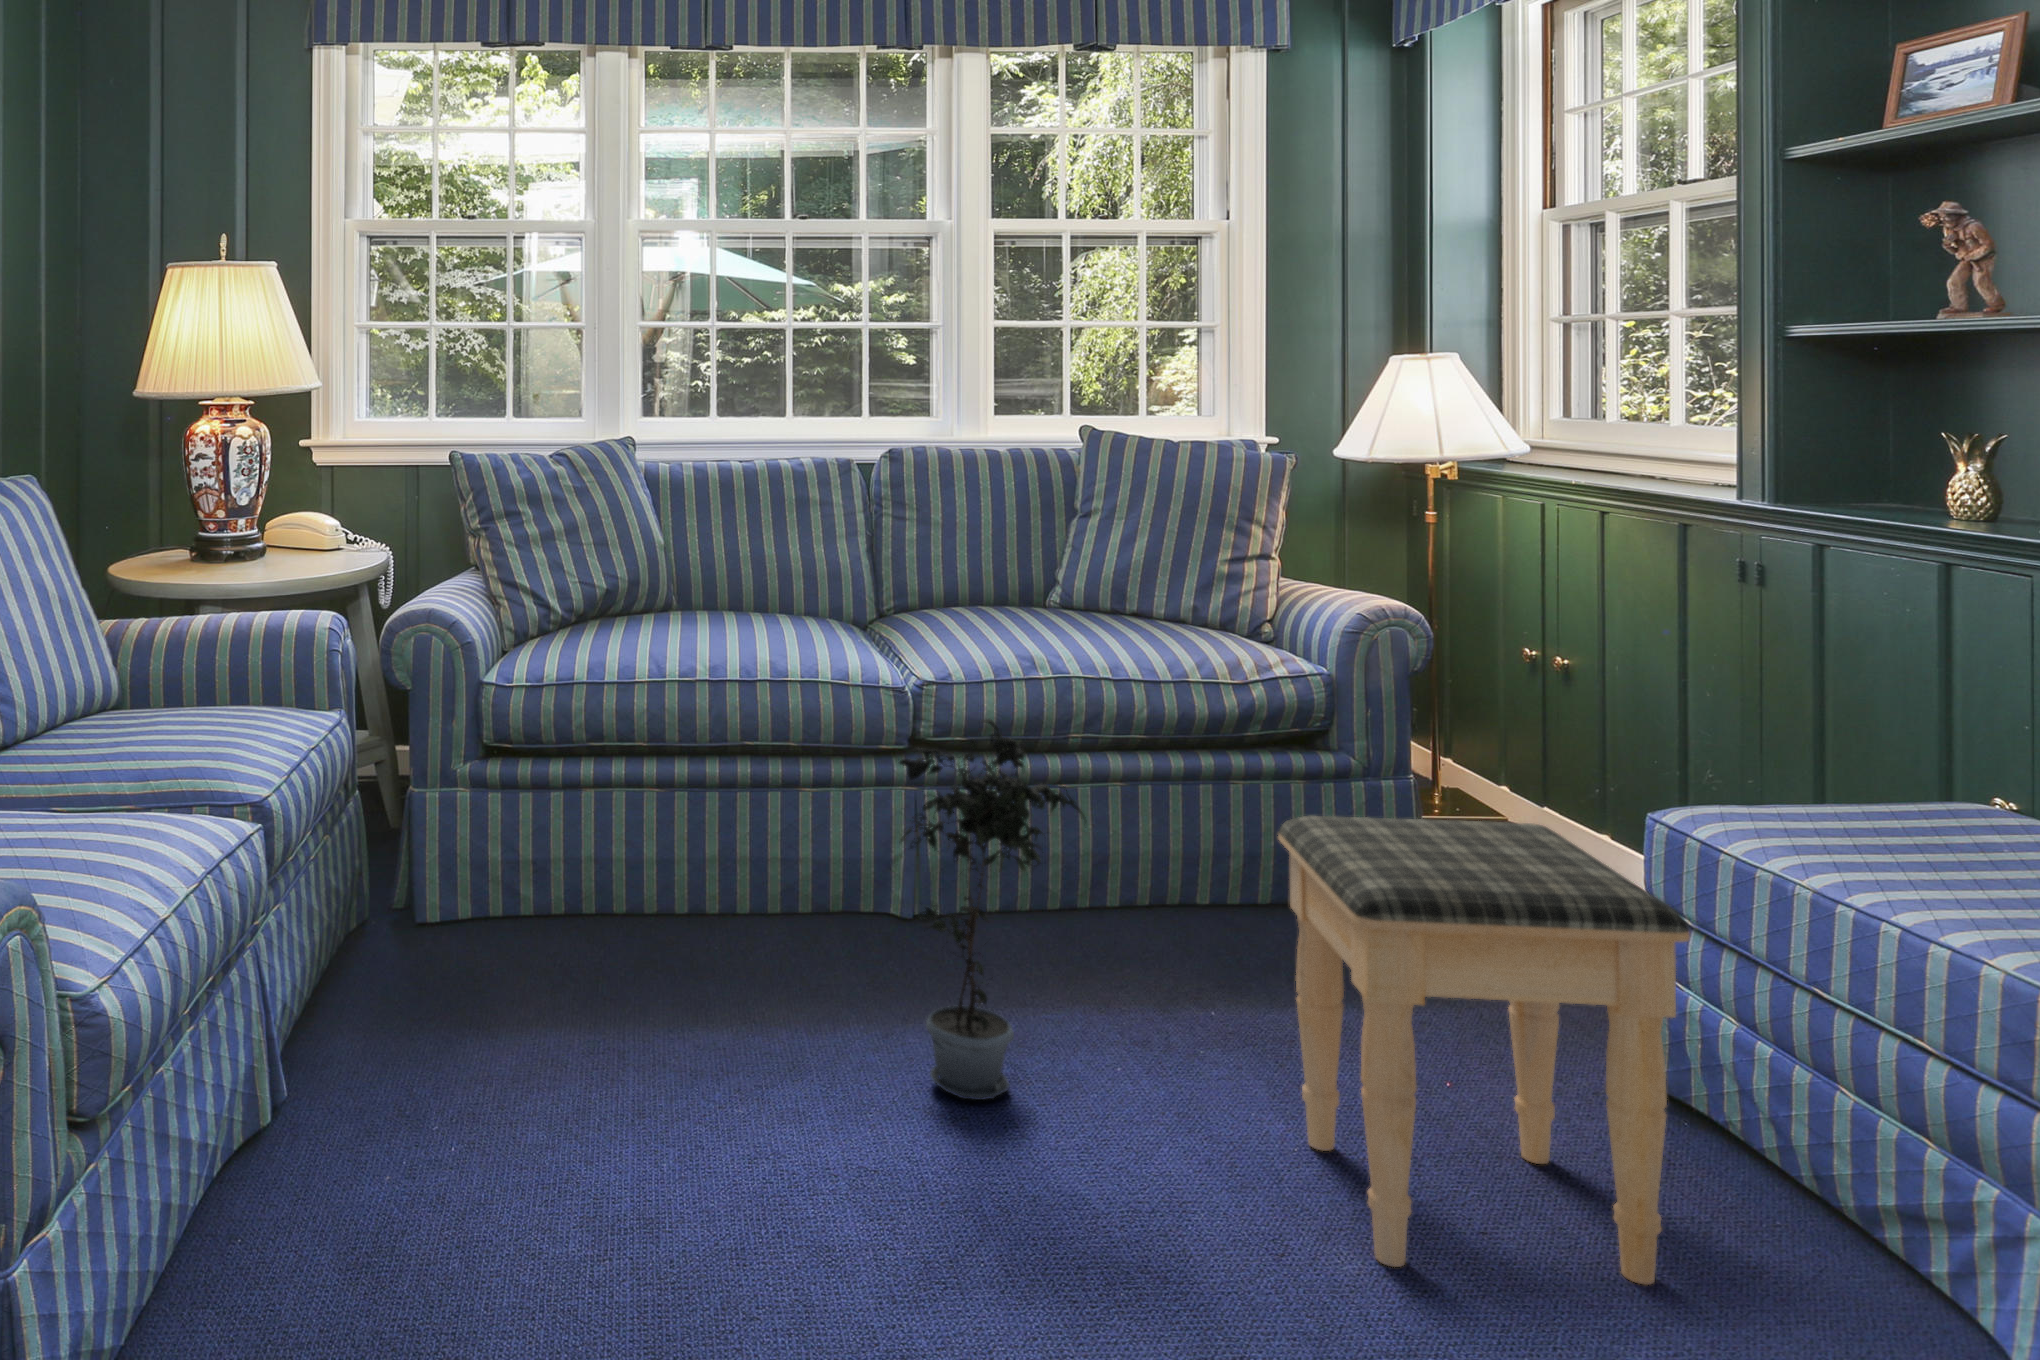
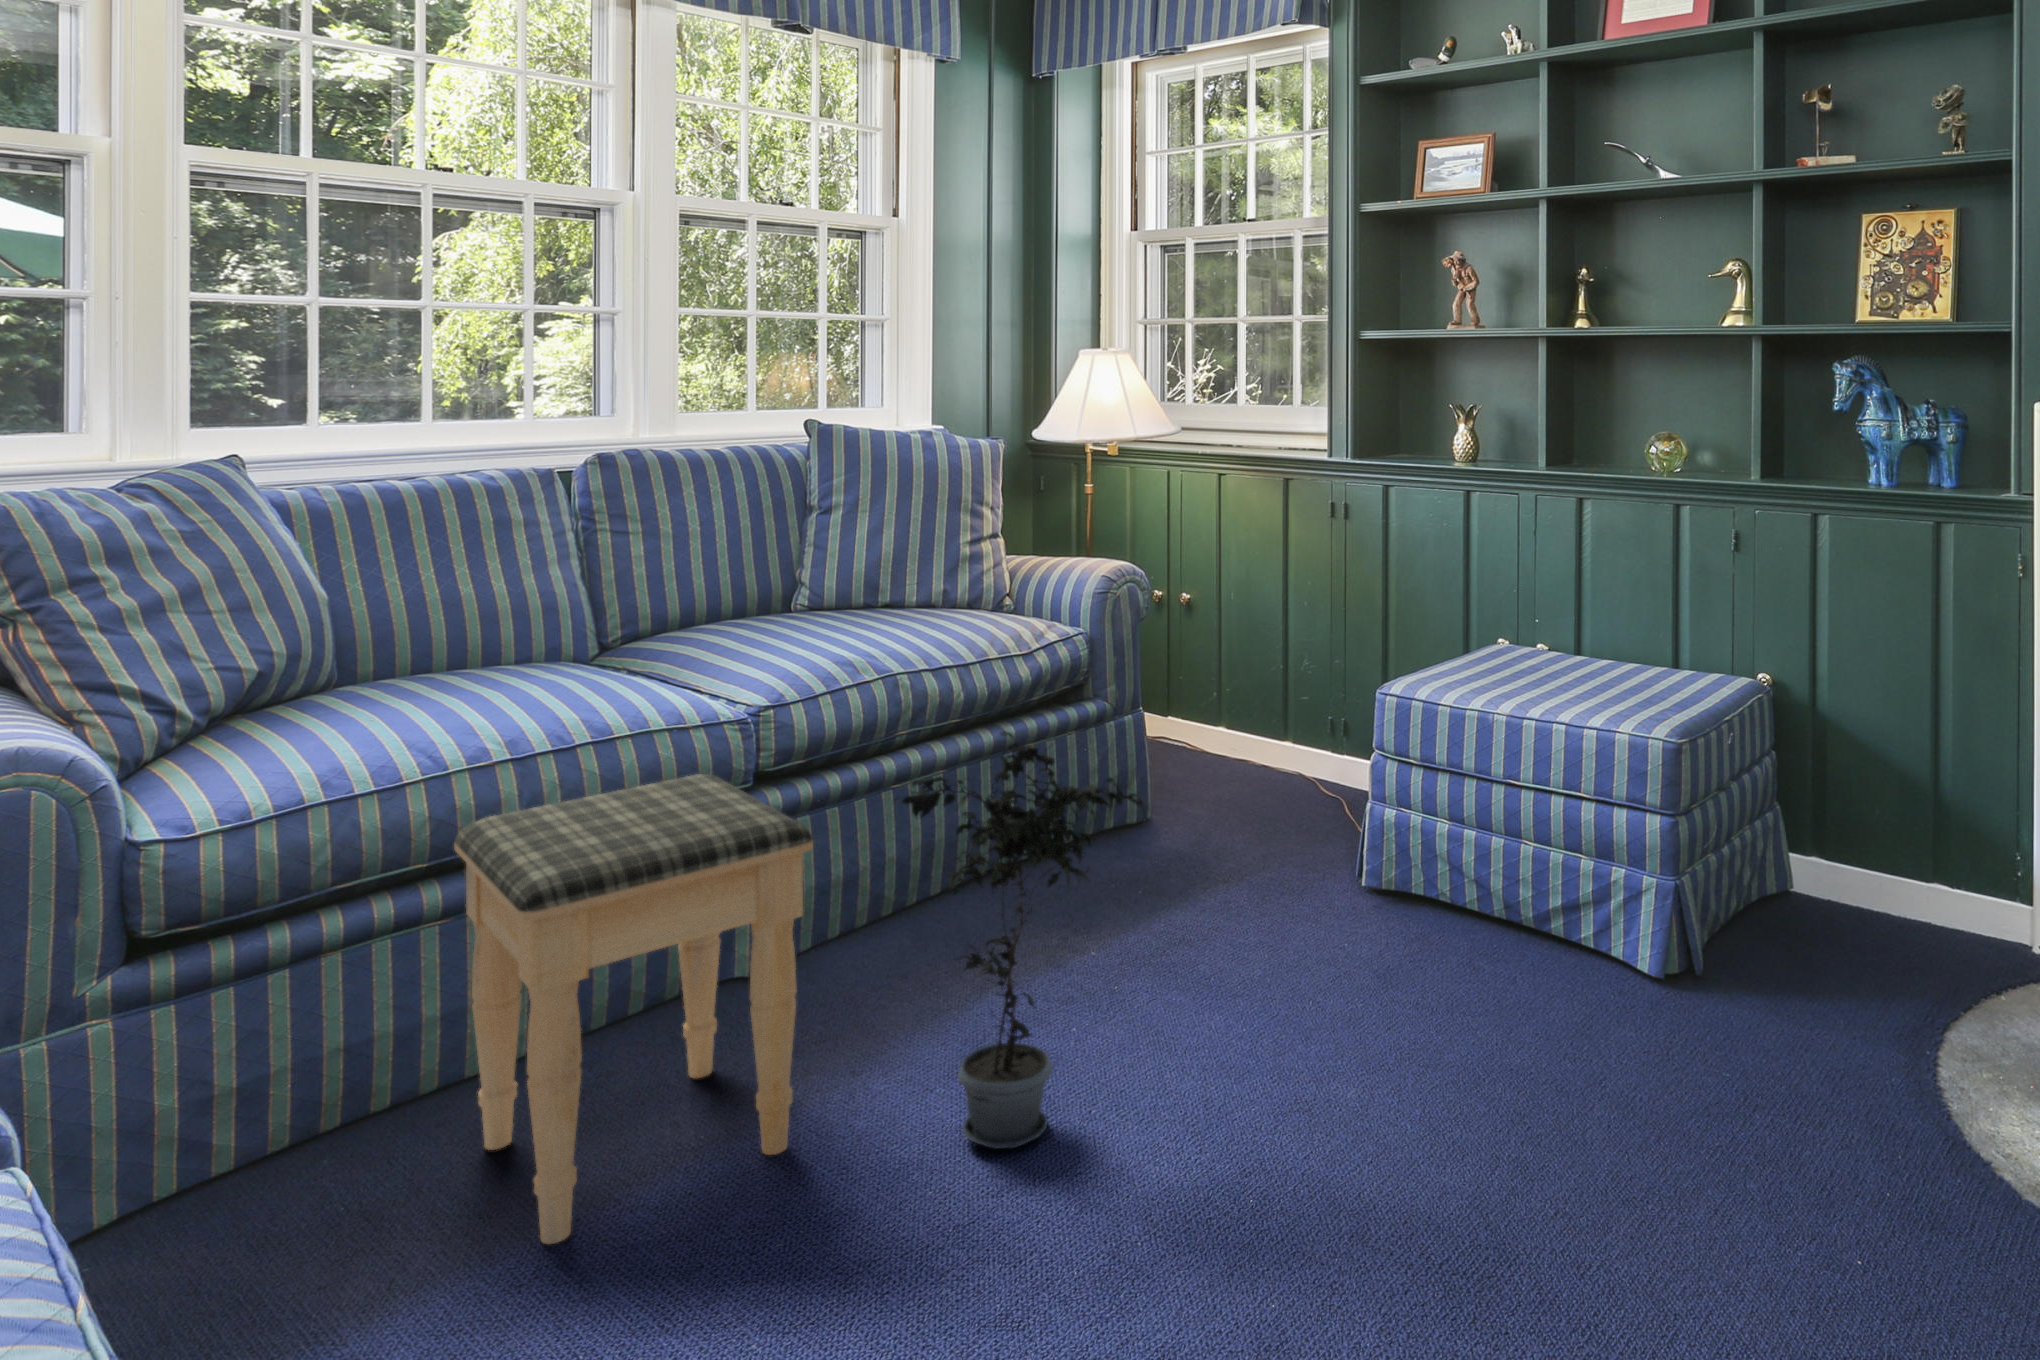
footstool: present [1278,816,1690,1285] -> present [454,774,813,1244]

